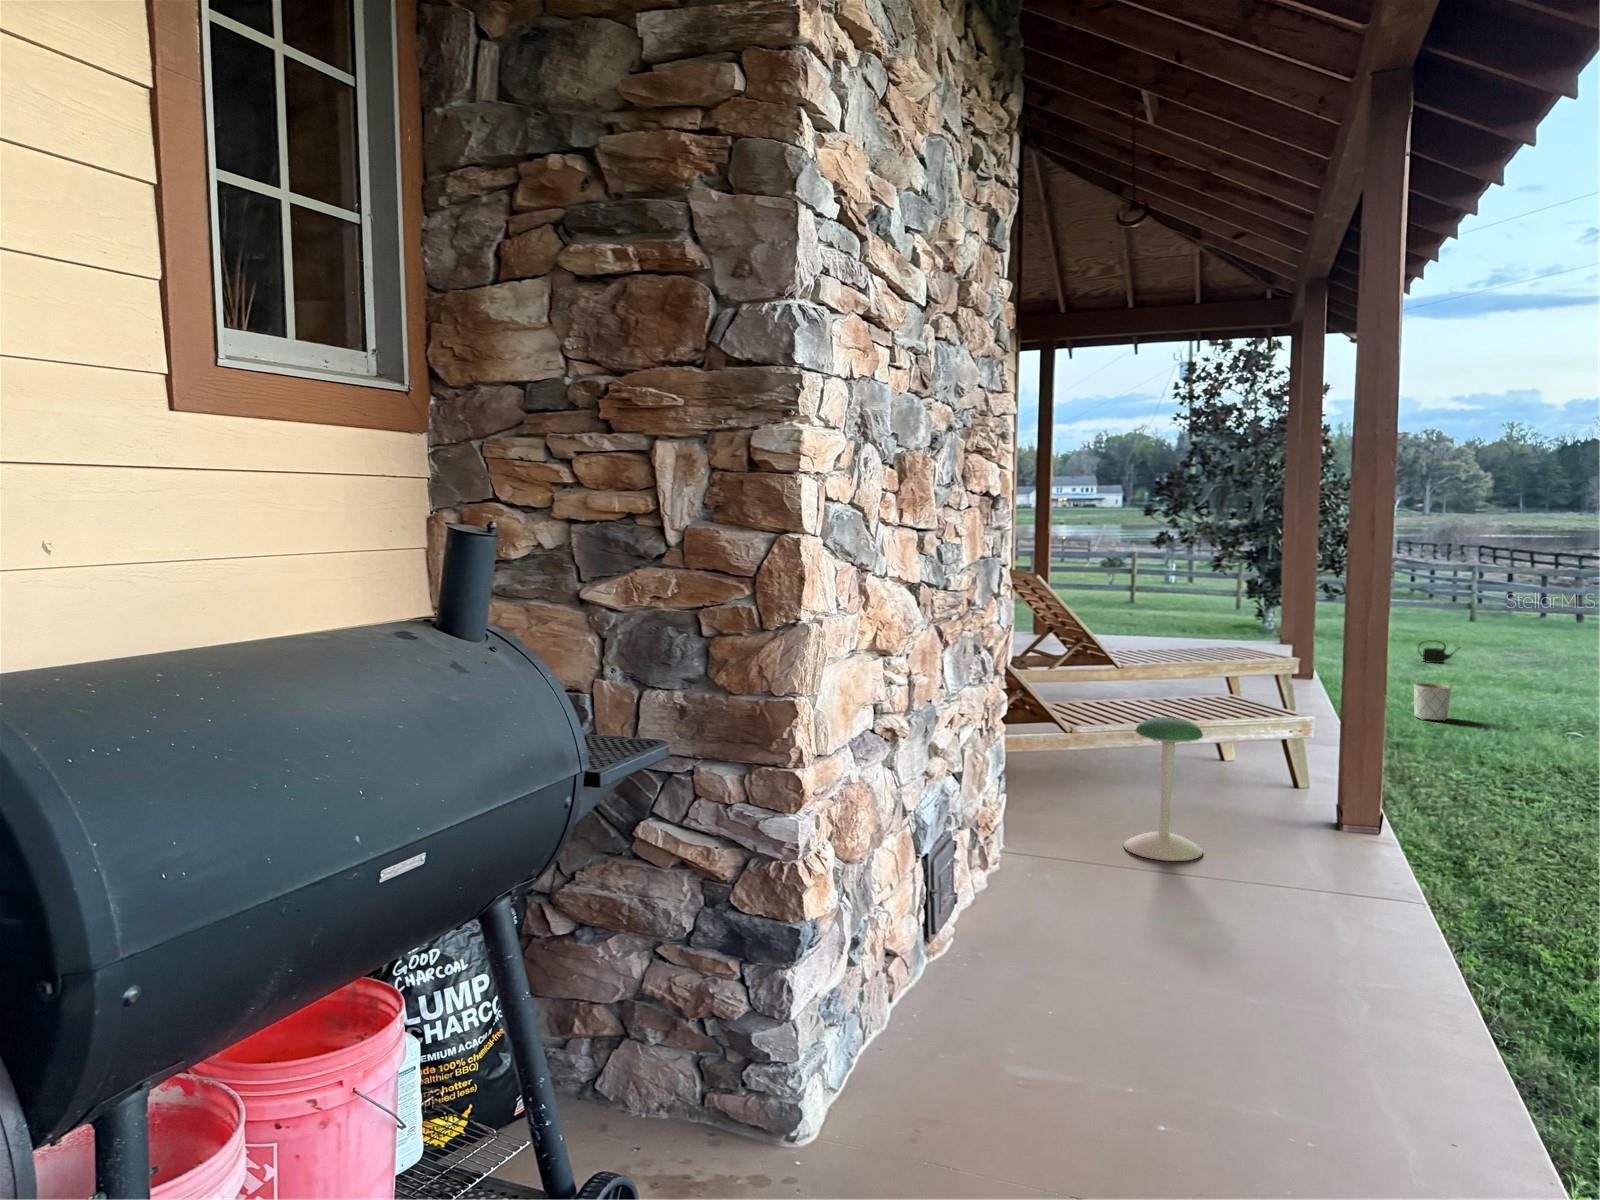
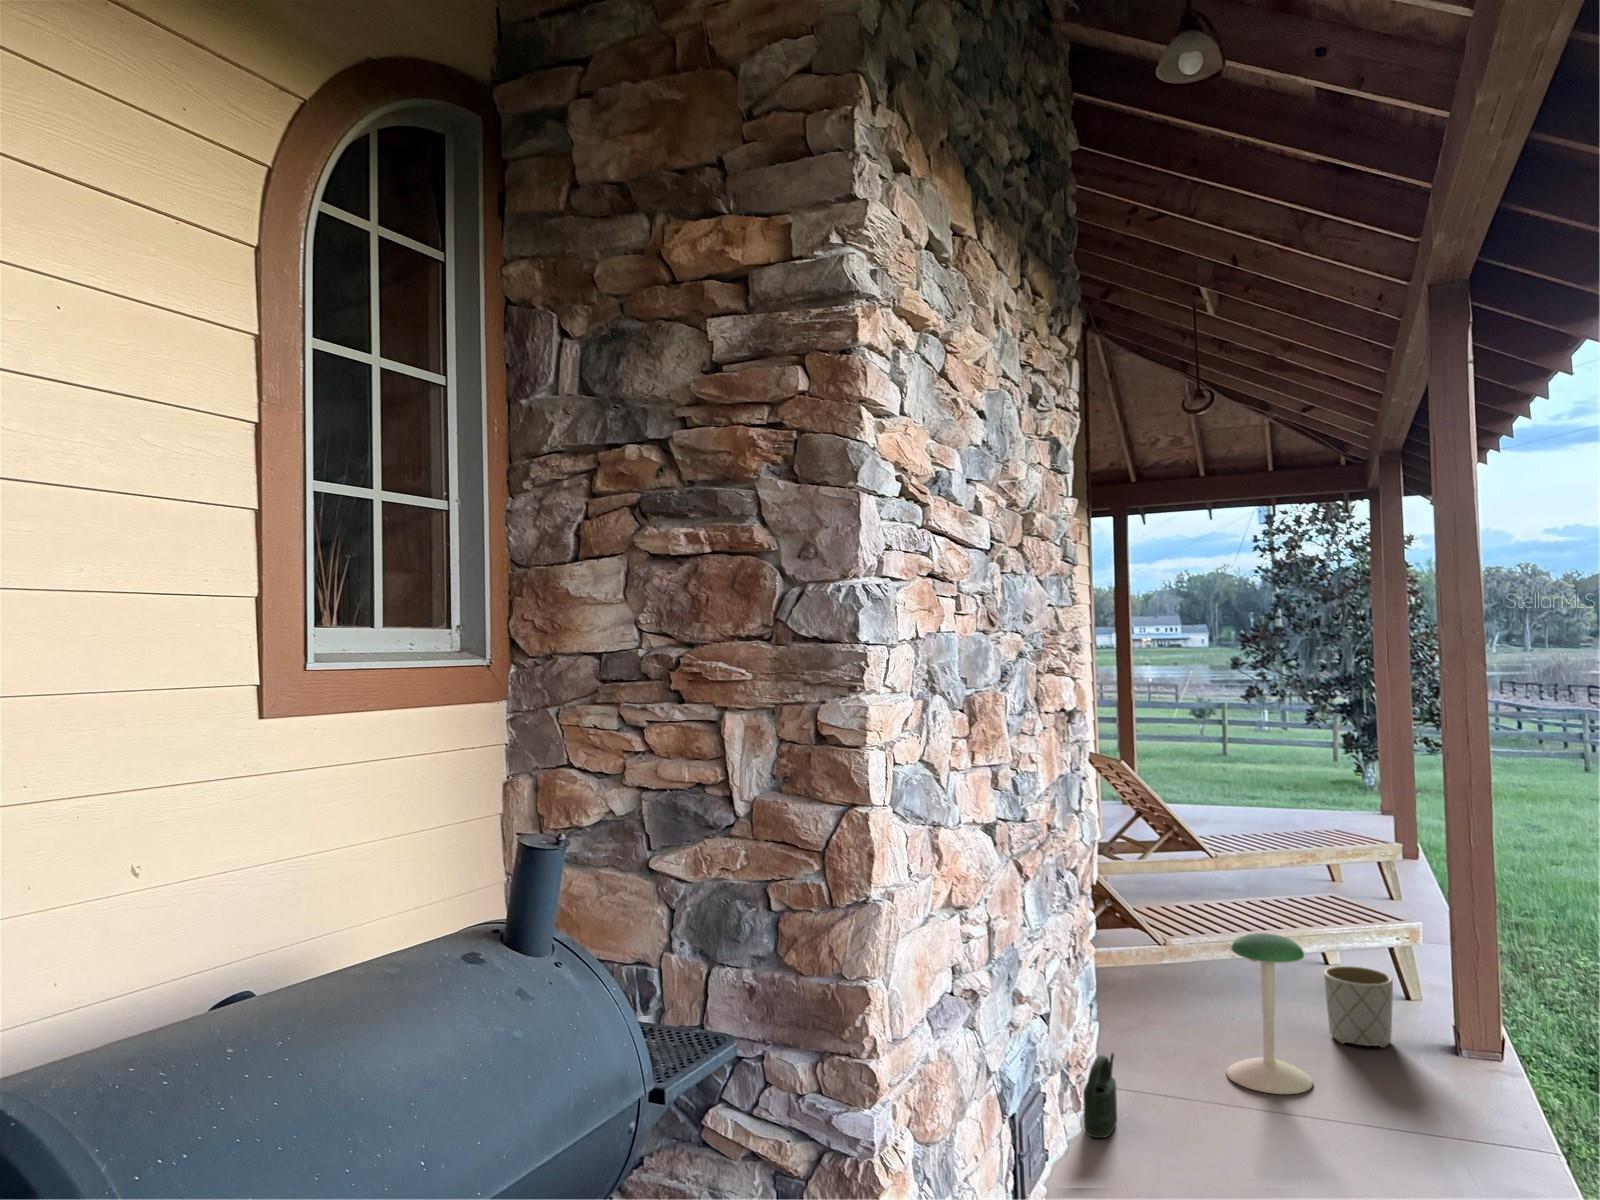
watering can: present [1419,640,1453,663] -> present [1083,1053,1117,1138]
planter: present [1414,683,1451,721] -> present [1324,966,1393,1048]

